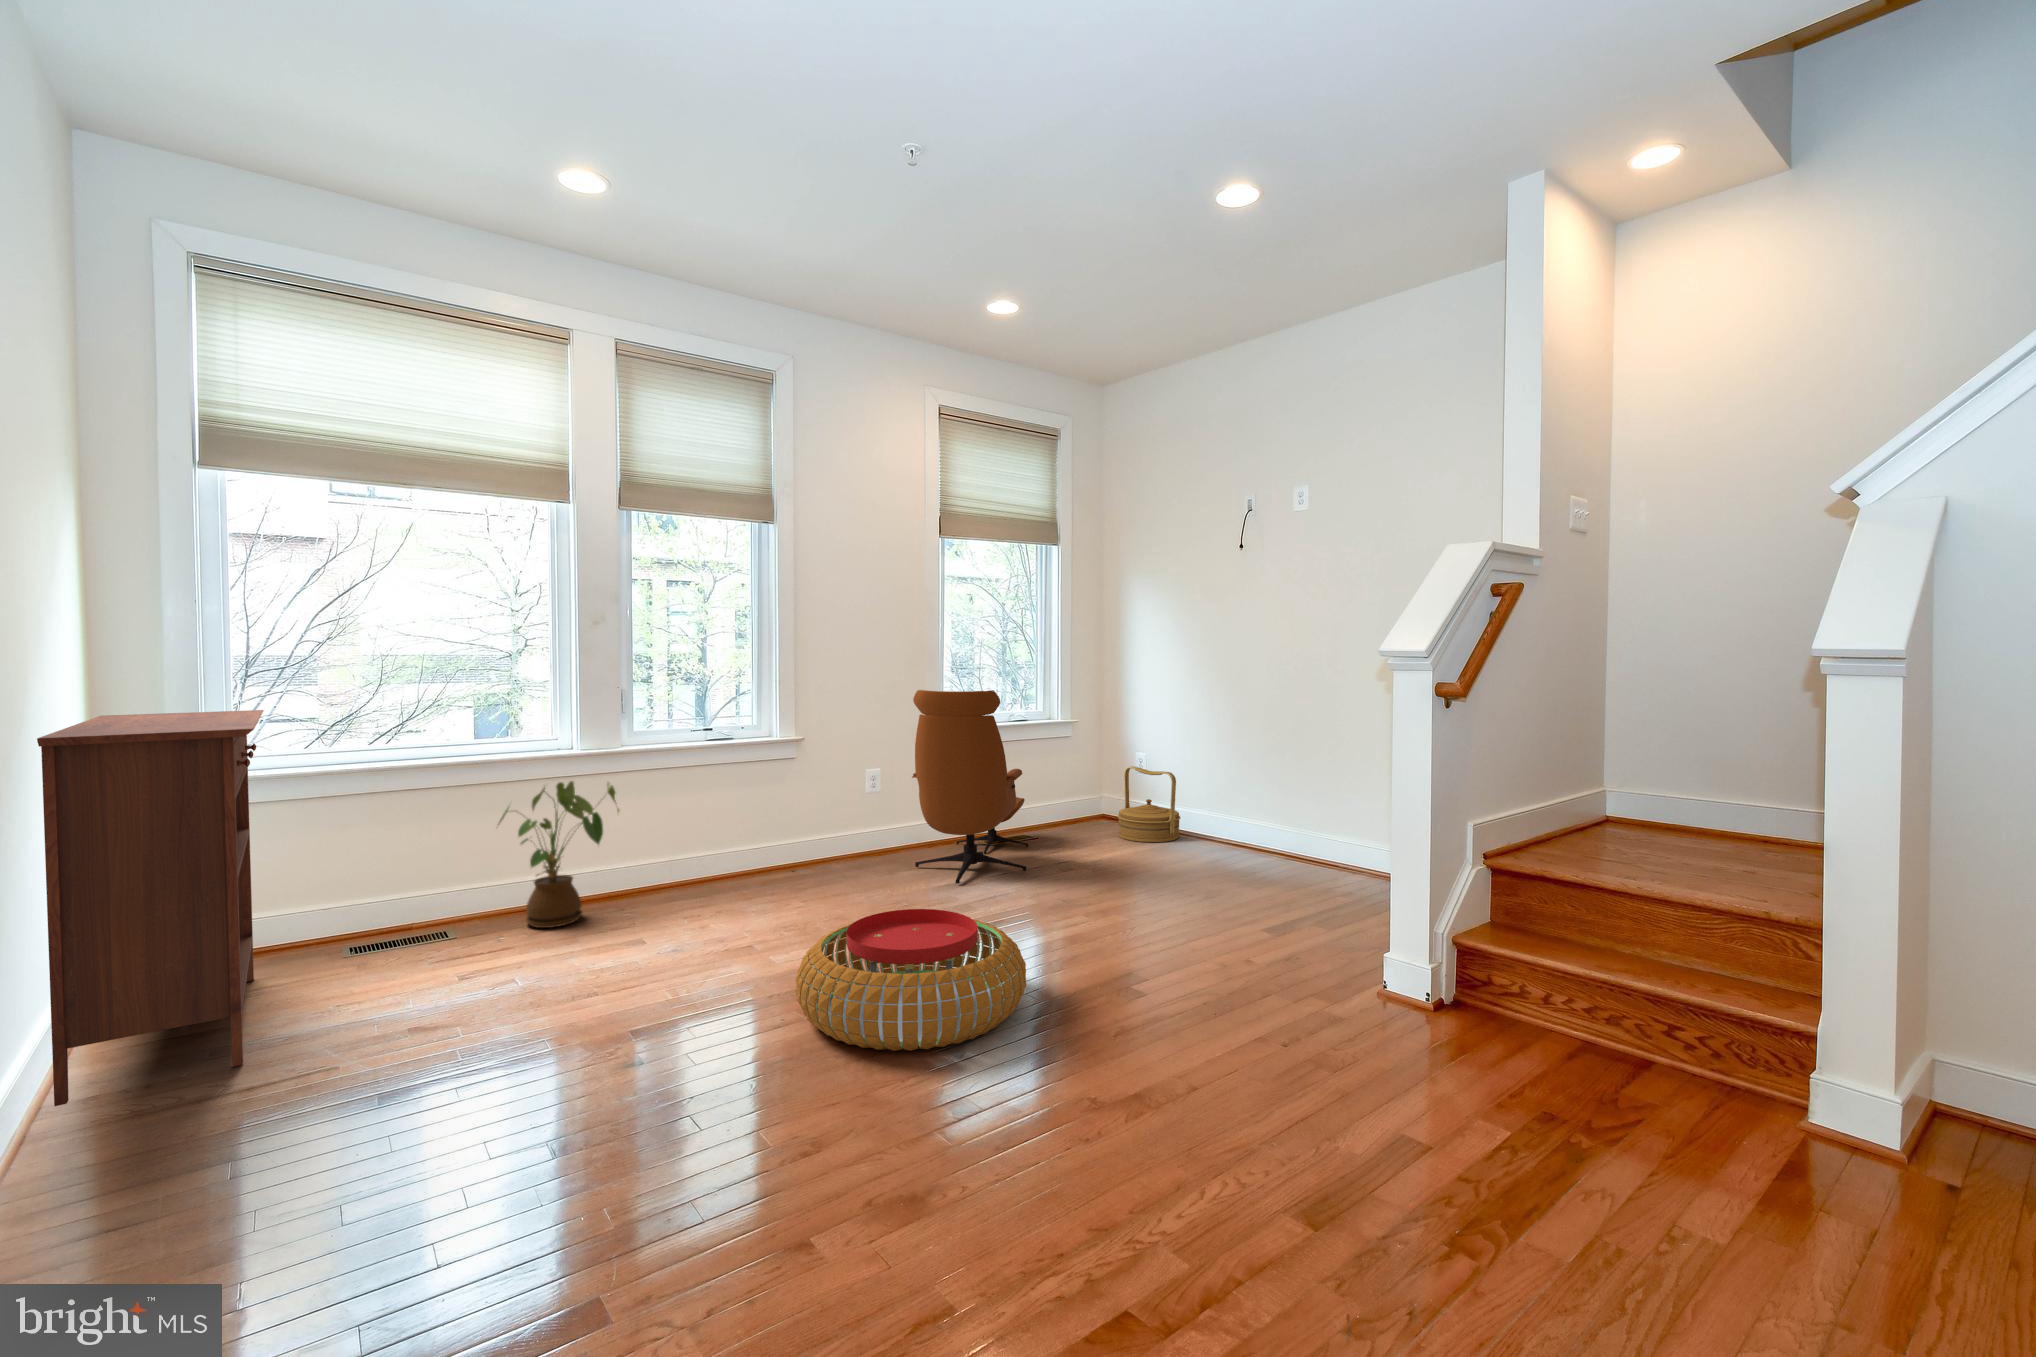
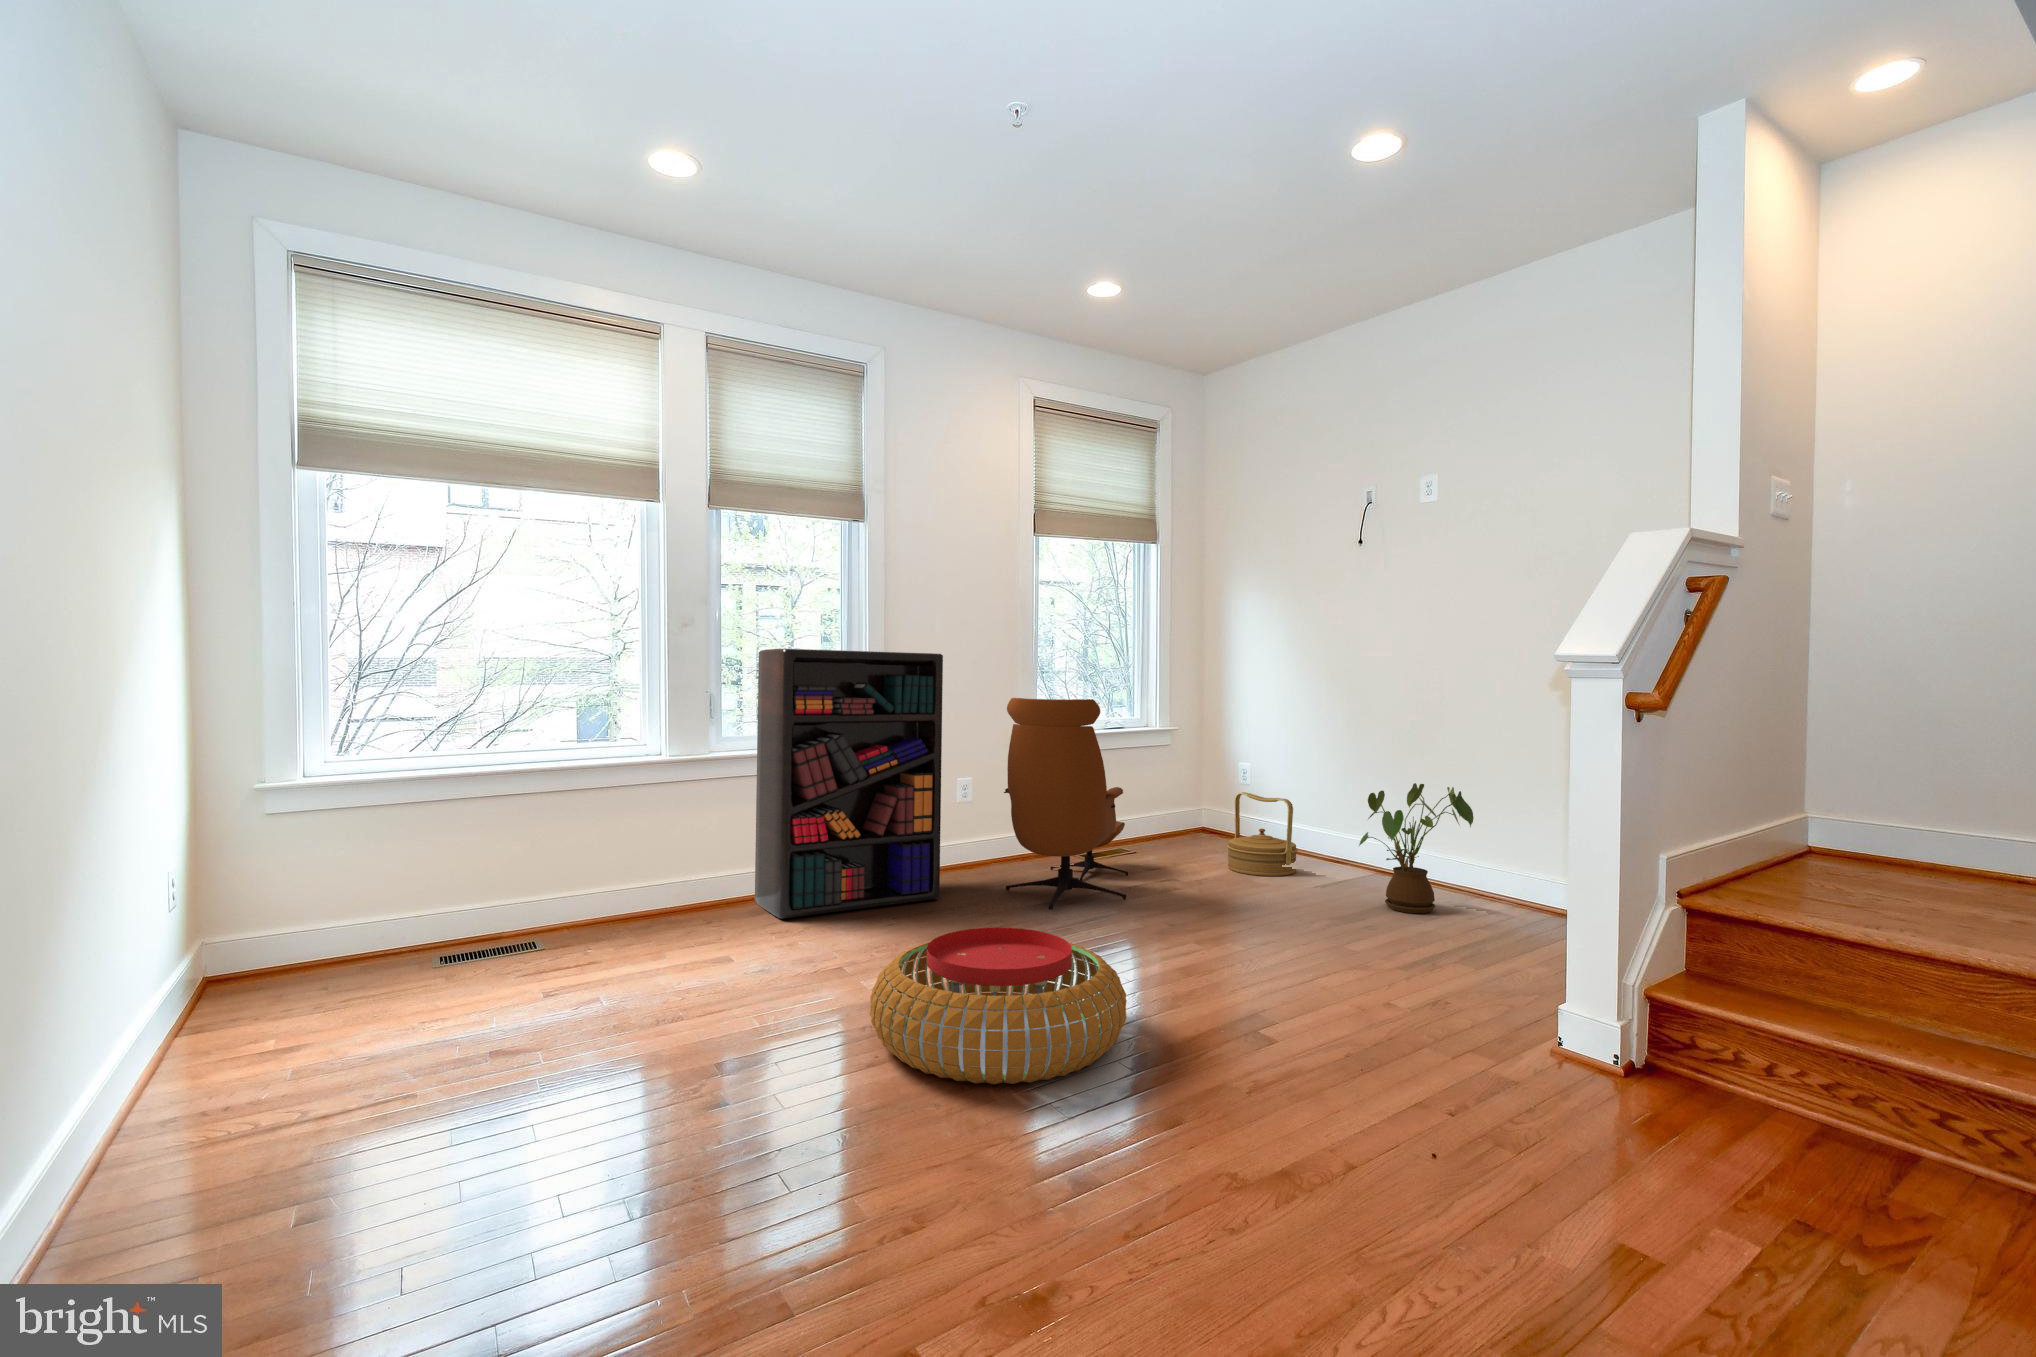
bookshelf: none [672,648,853,904] -> present [755,649,943,919]
console table: present [37,710,263,1106] -> none [115,696,353,1086]
house plant: present [499,781,619,928] -> present [1359,783,1474,913]

